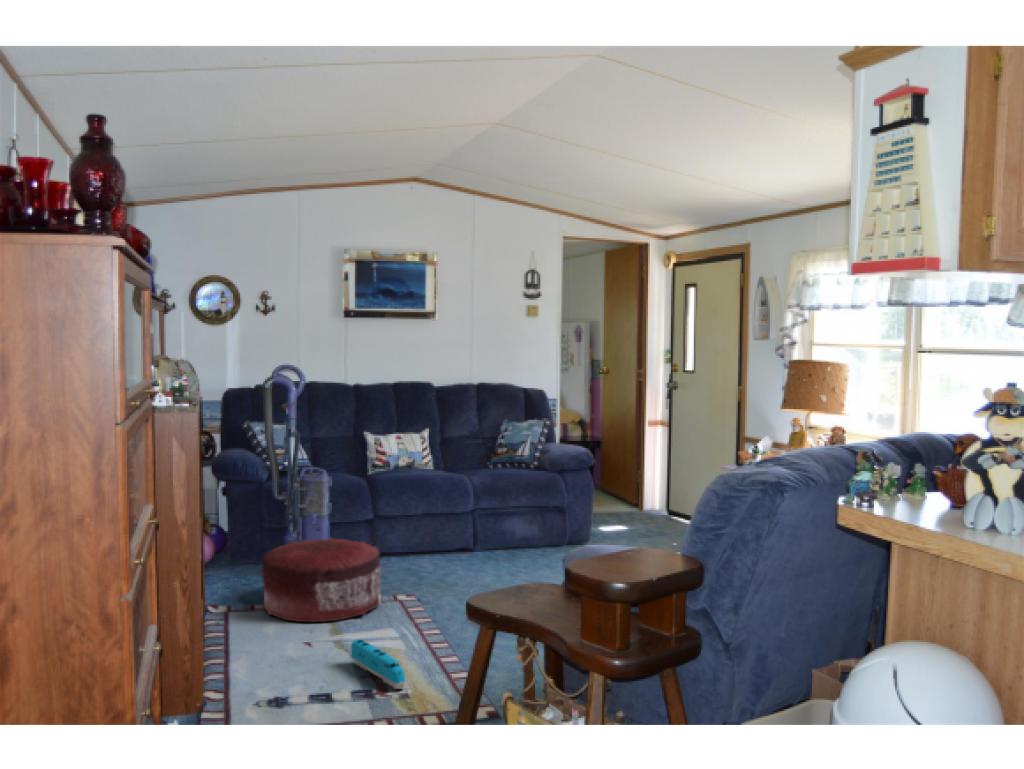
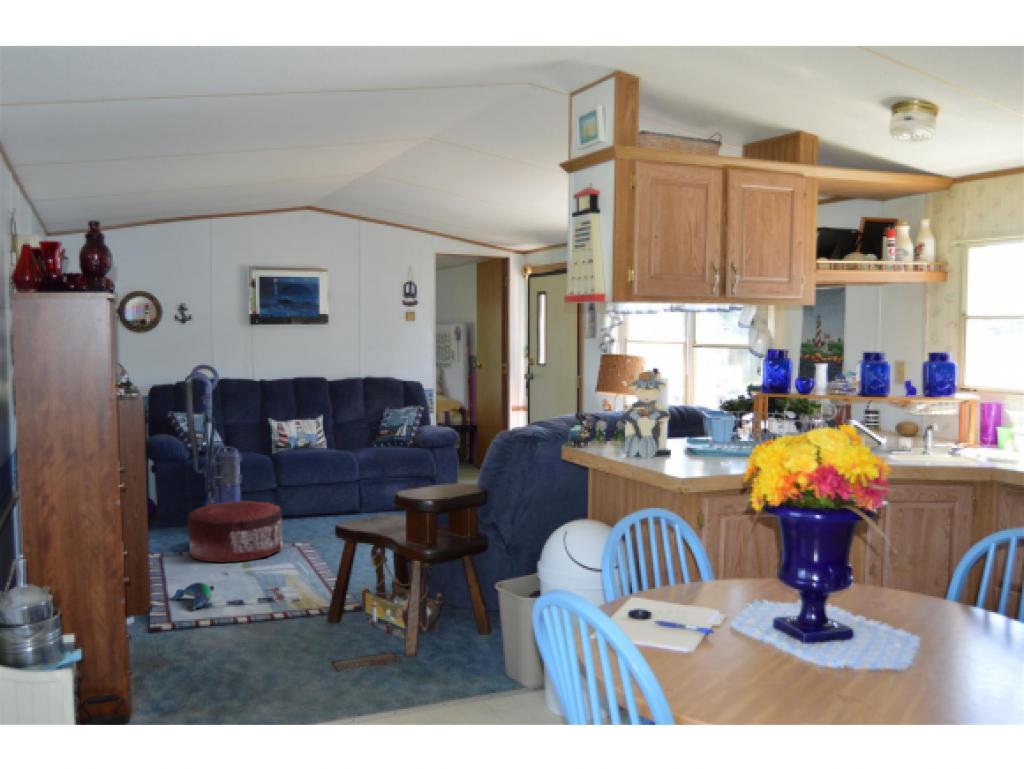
toy train: present [351,639,406,689] -> none [258,567,298,599]
plush toy: none [237,662,293,705] -> present [173,582,214,610]

